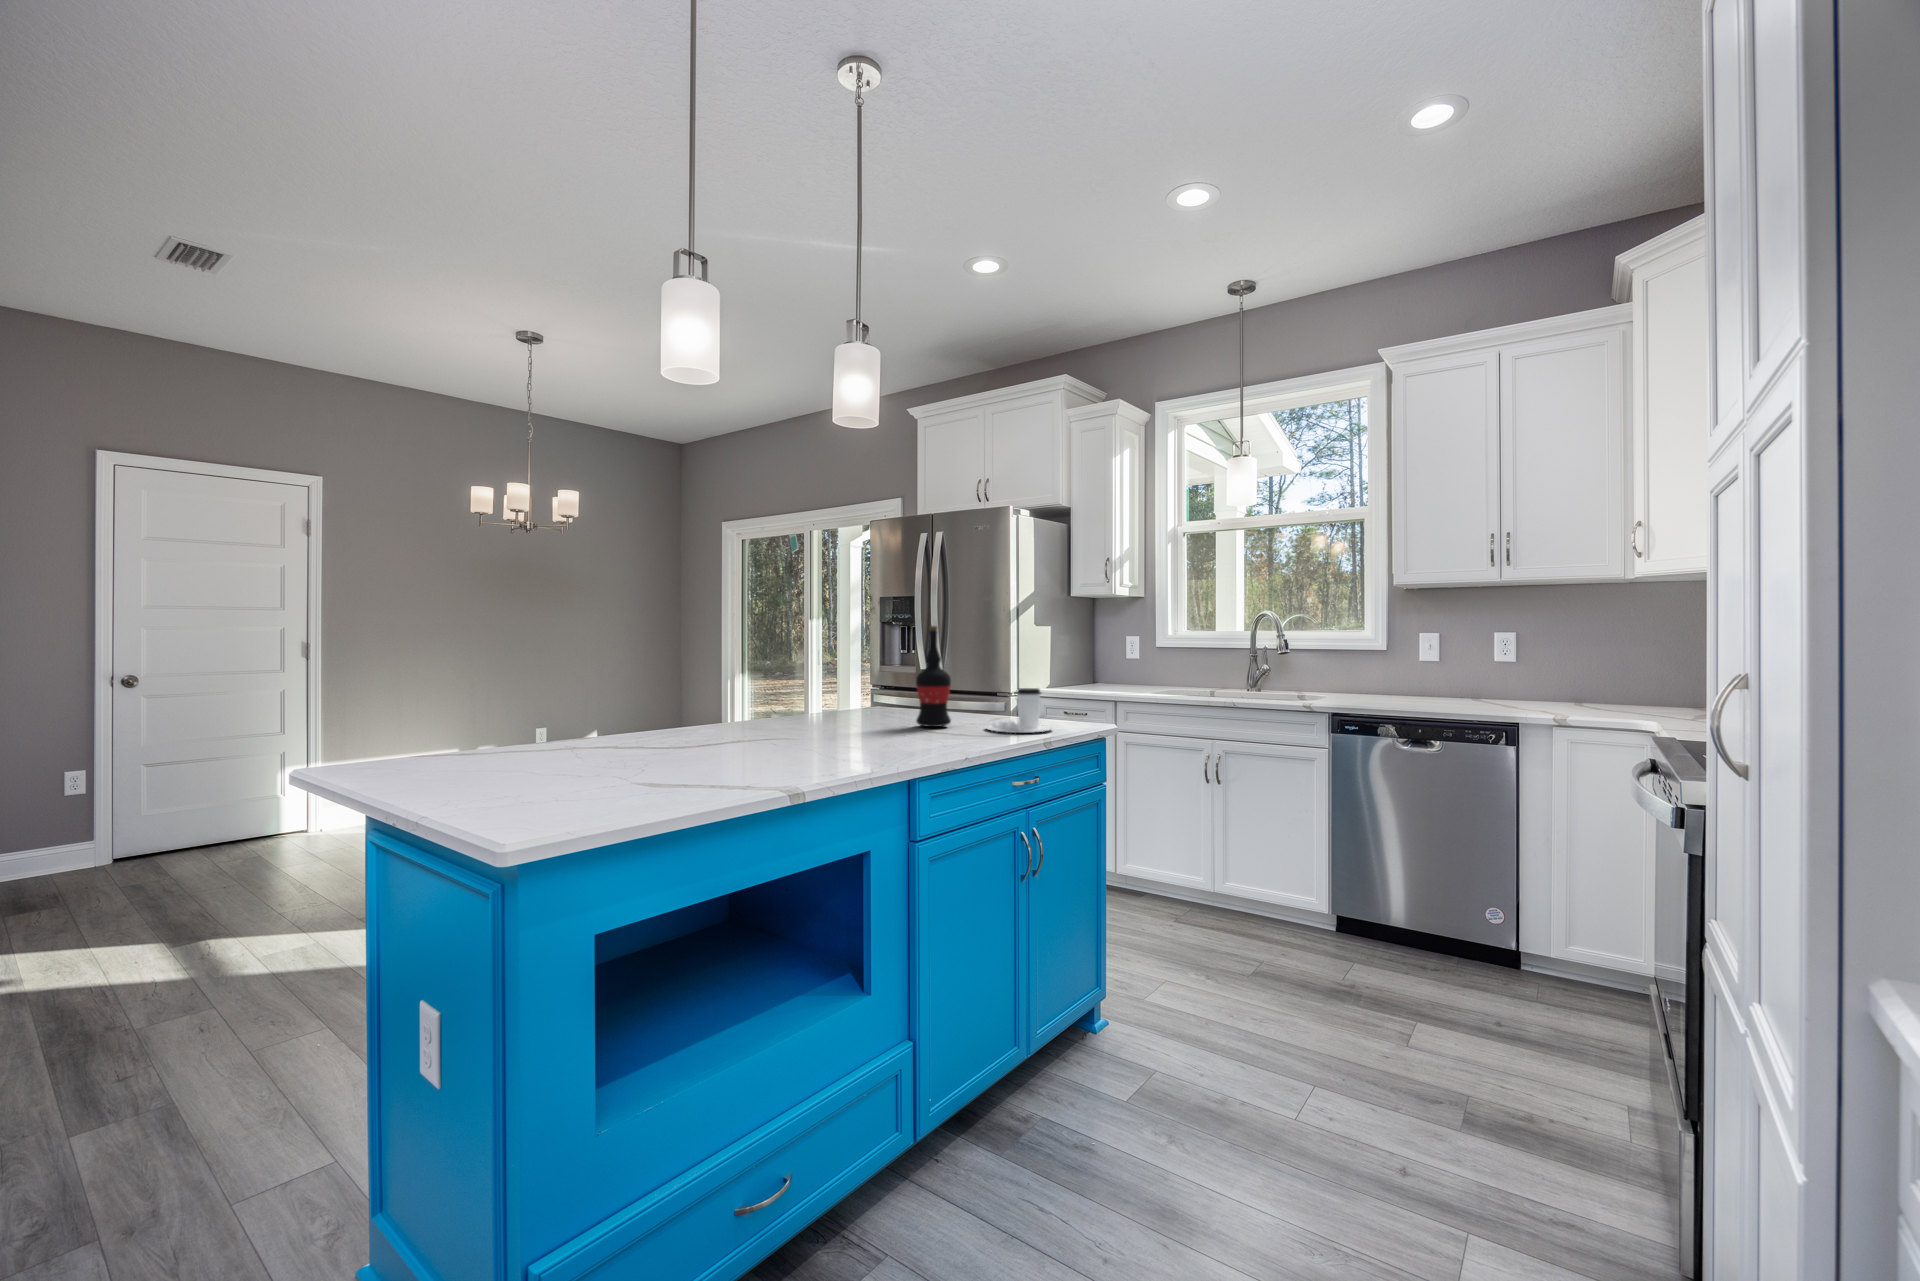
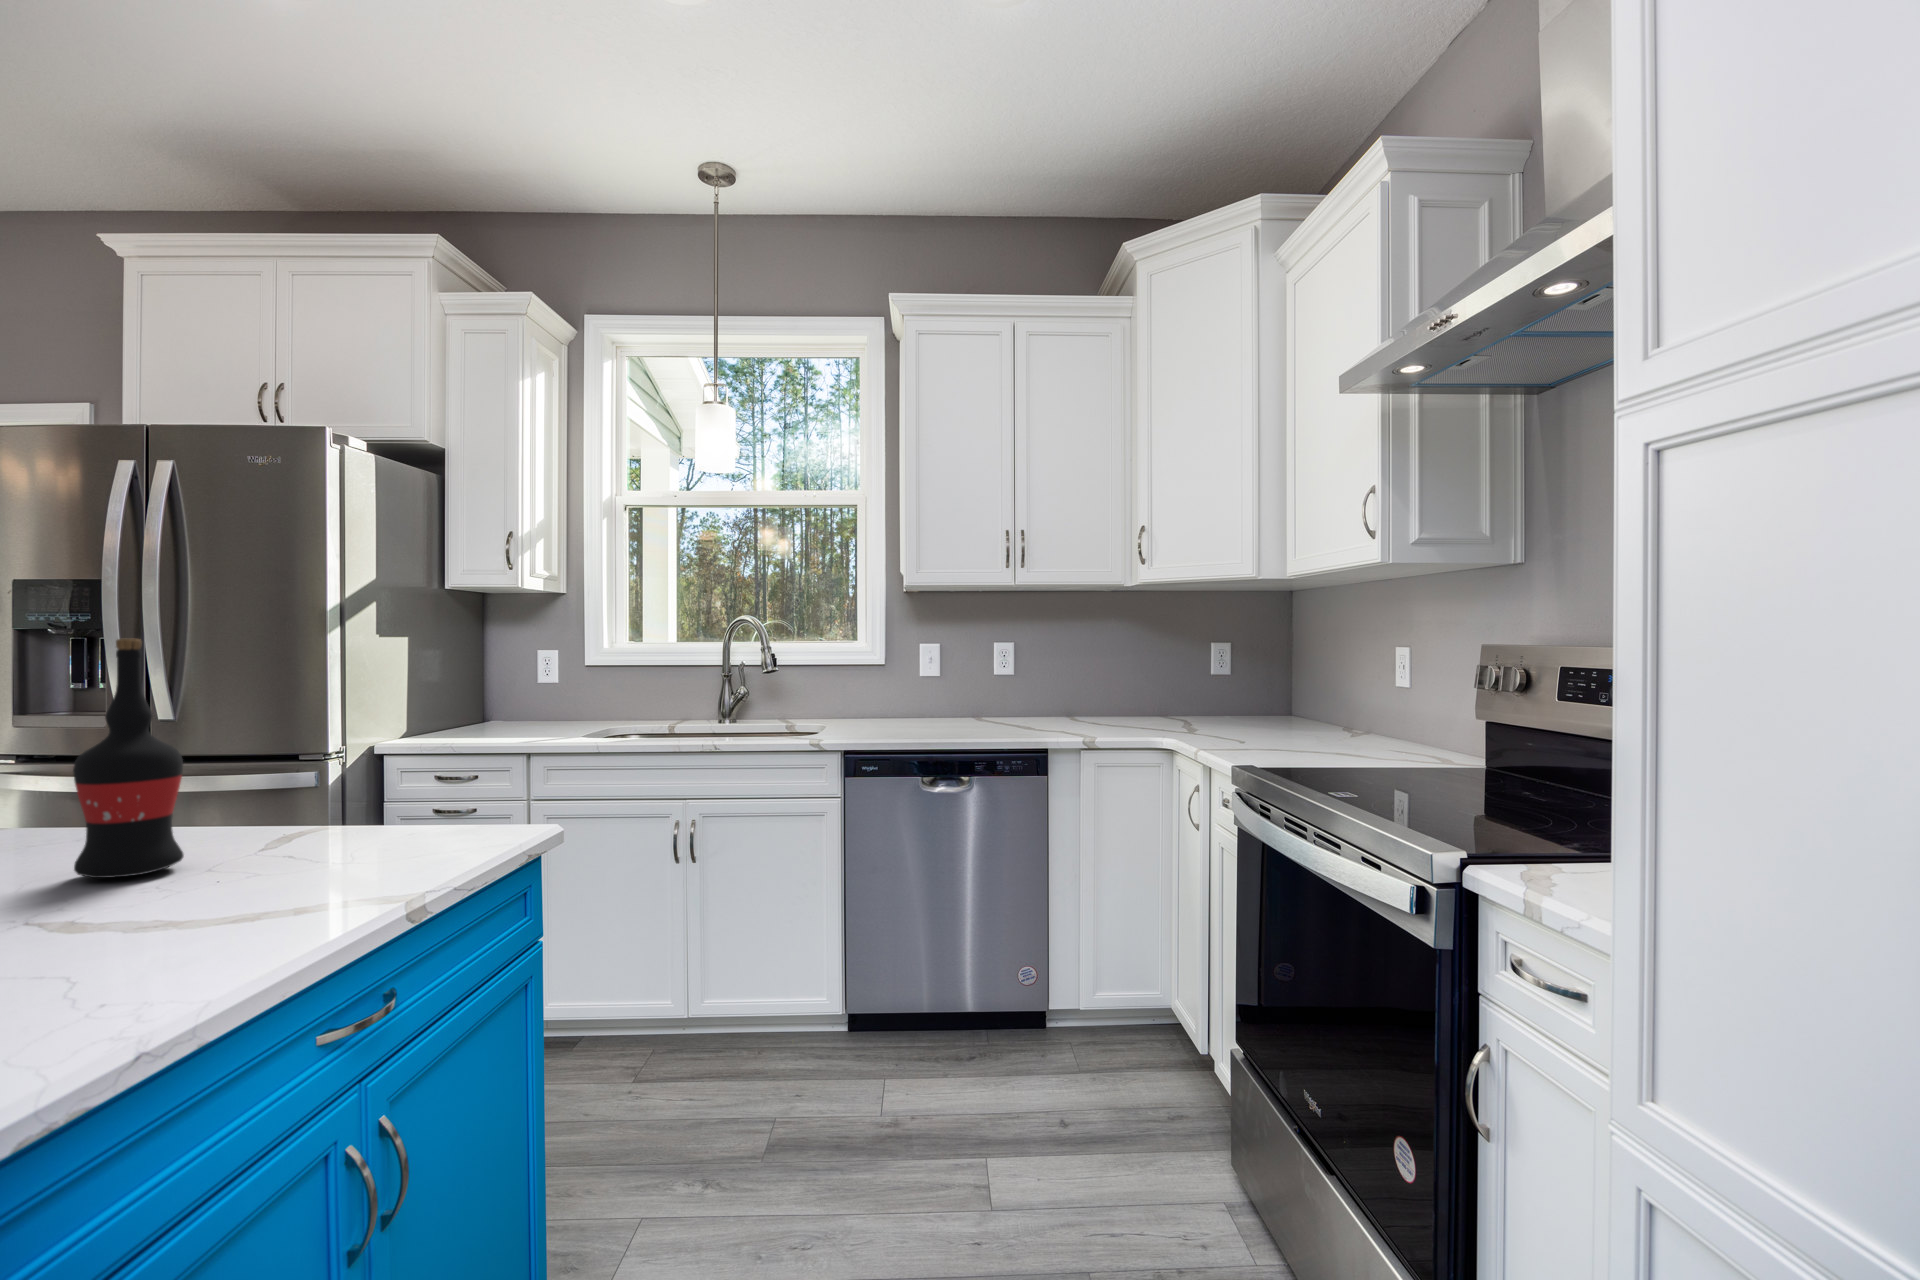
coffee cup: present [986,688,1053,733] -> none [280,764,450,869]

